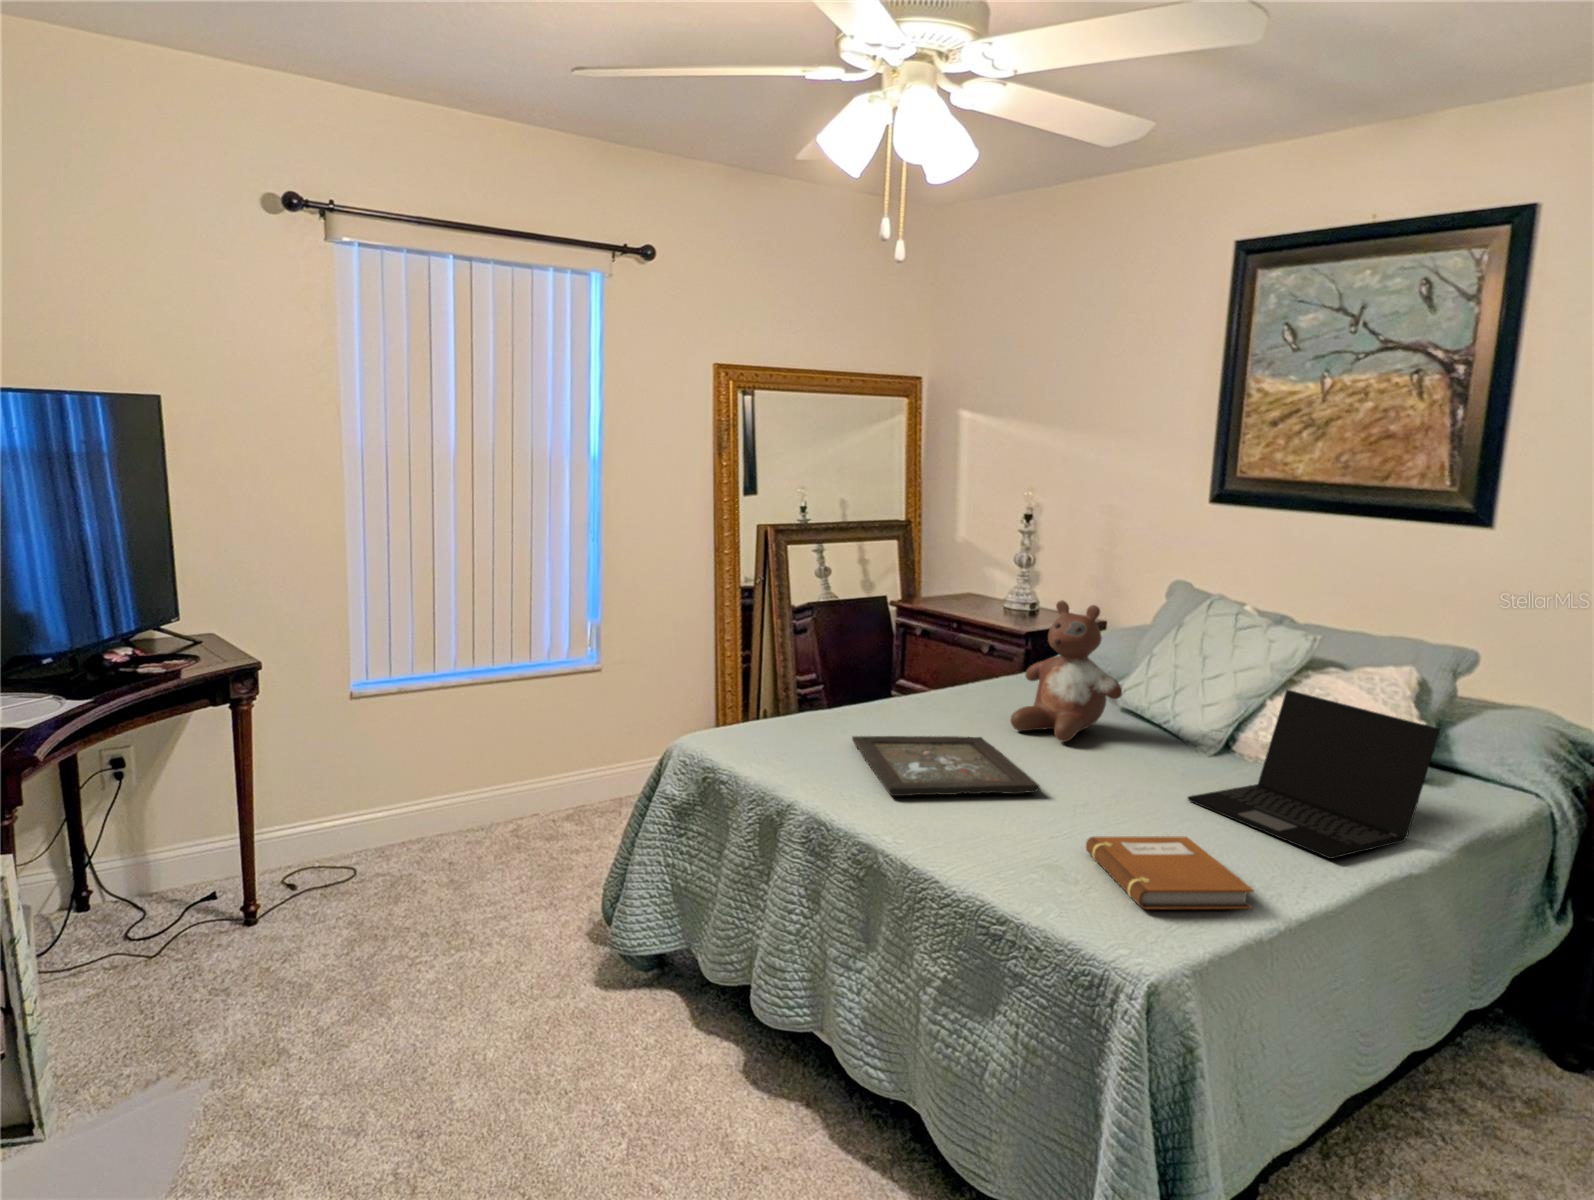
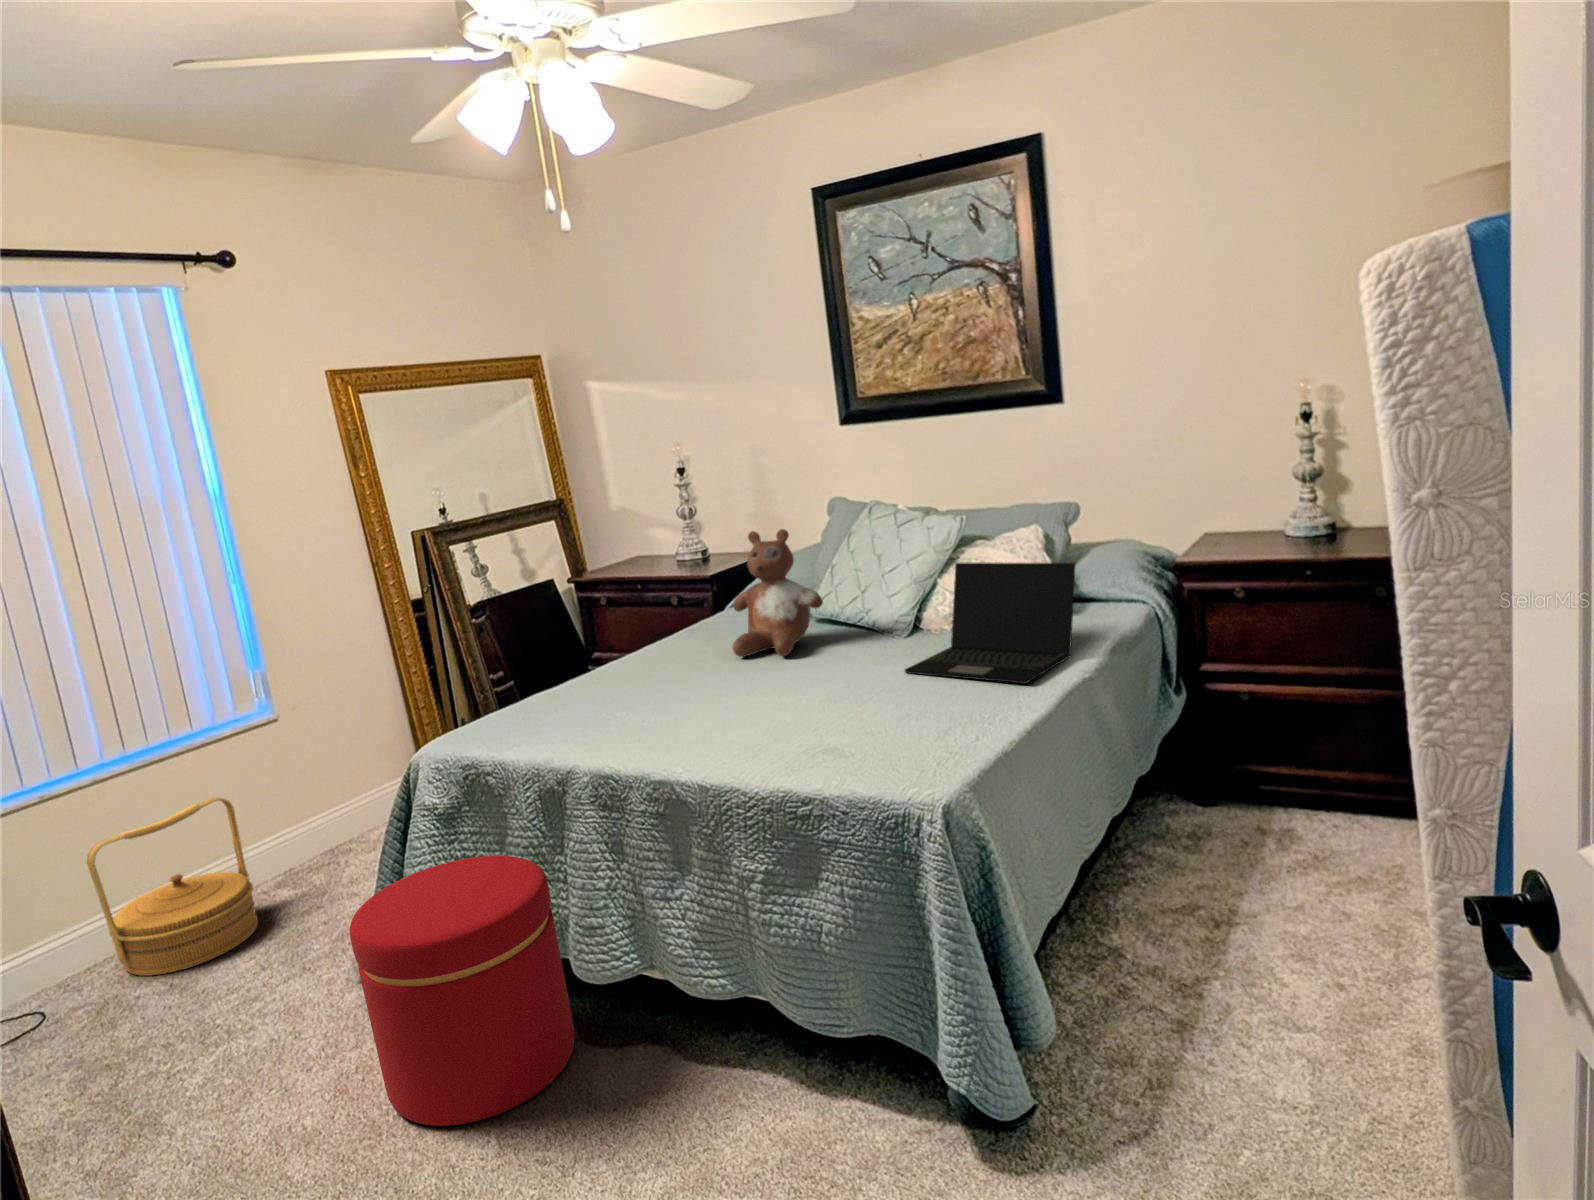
woven basket: none [420,728,544,870] -> present [87,797,258,976]
tray: present [852,736,1039,796] -> none [597,670,786,737]
notebook: present [1086,836,1254,909] -> none [846,696,989,757]
ottoman: none [555,855,743,1118] -> present [350,856,575,1126]

